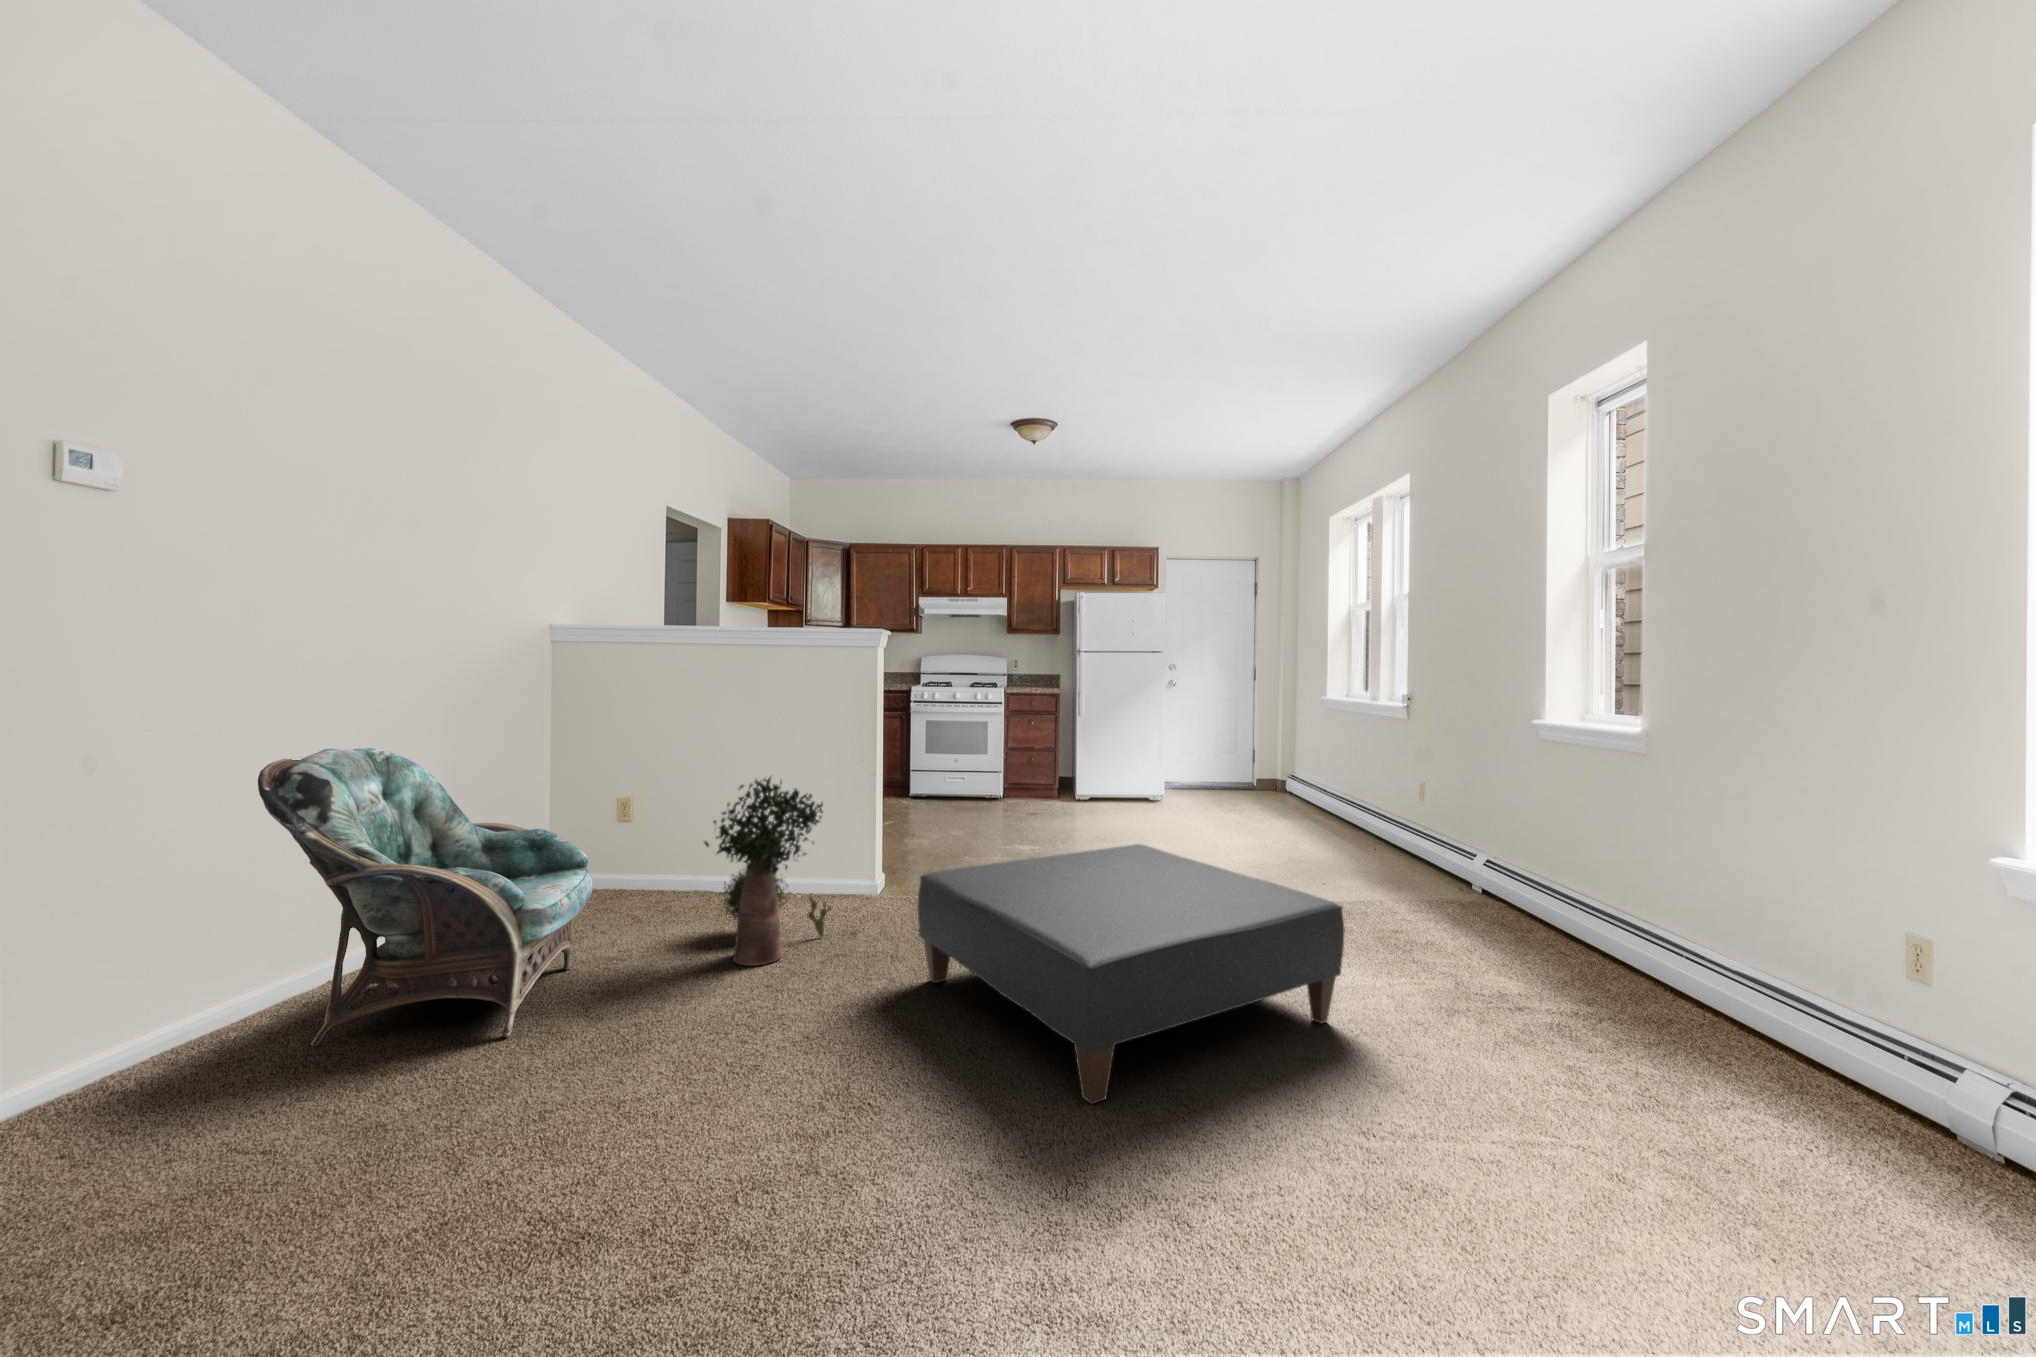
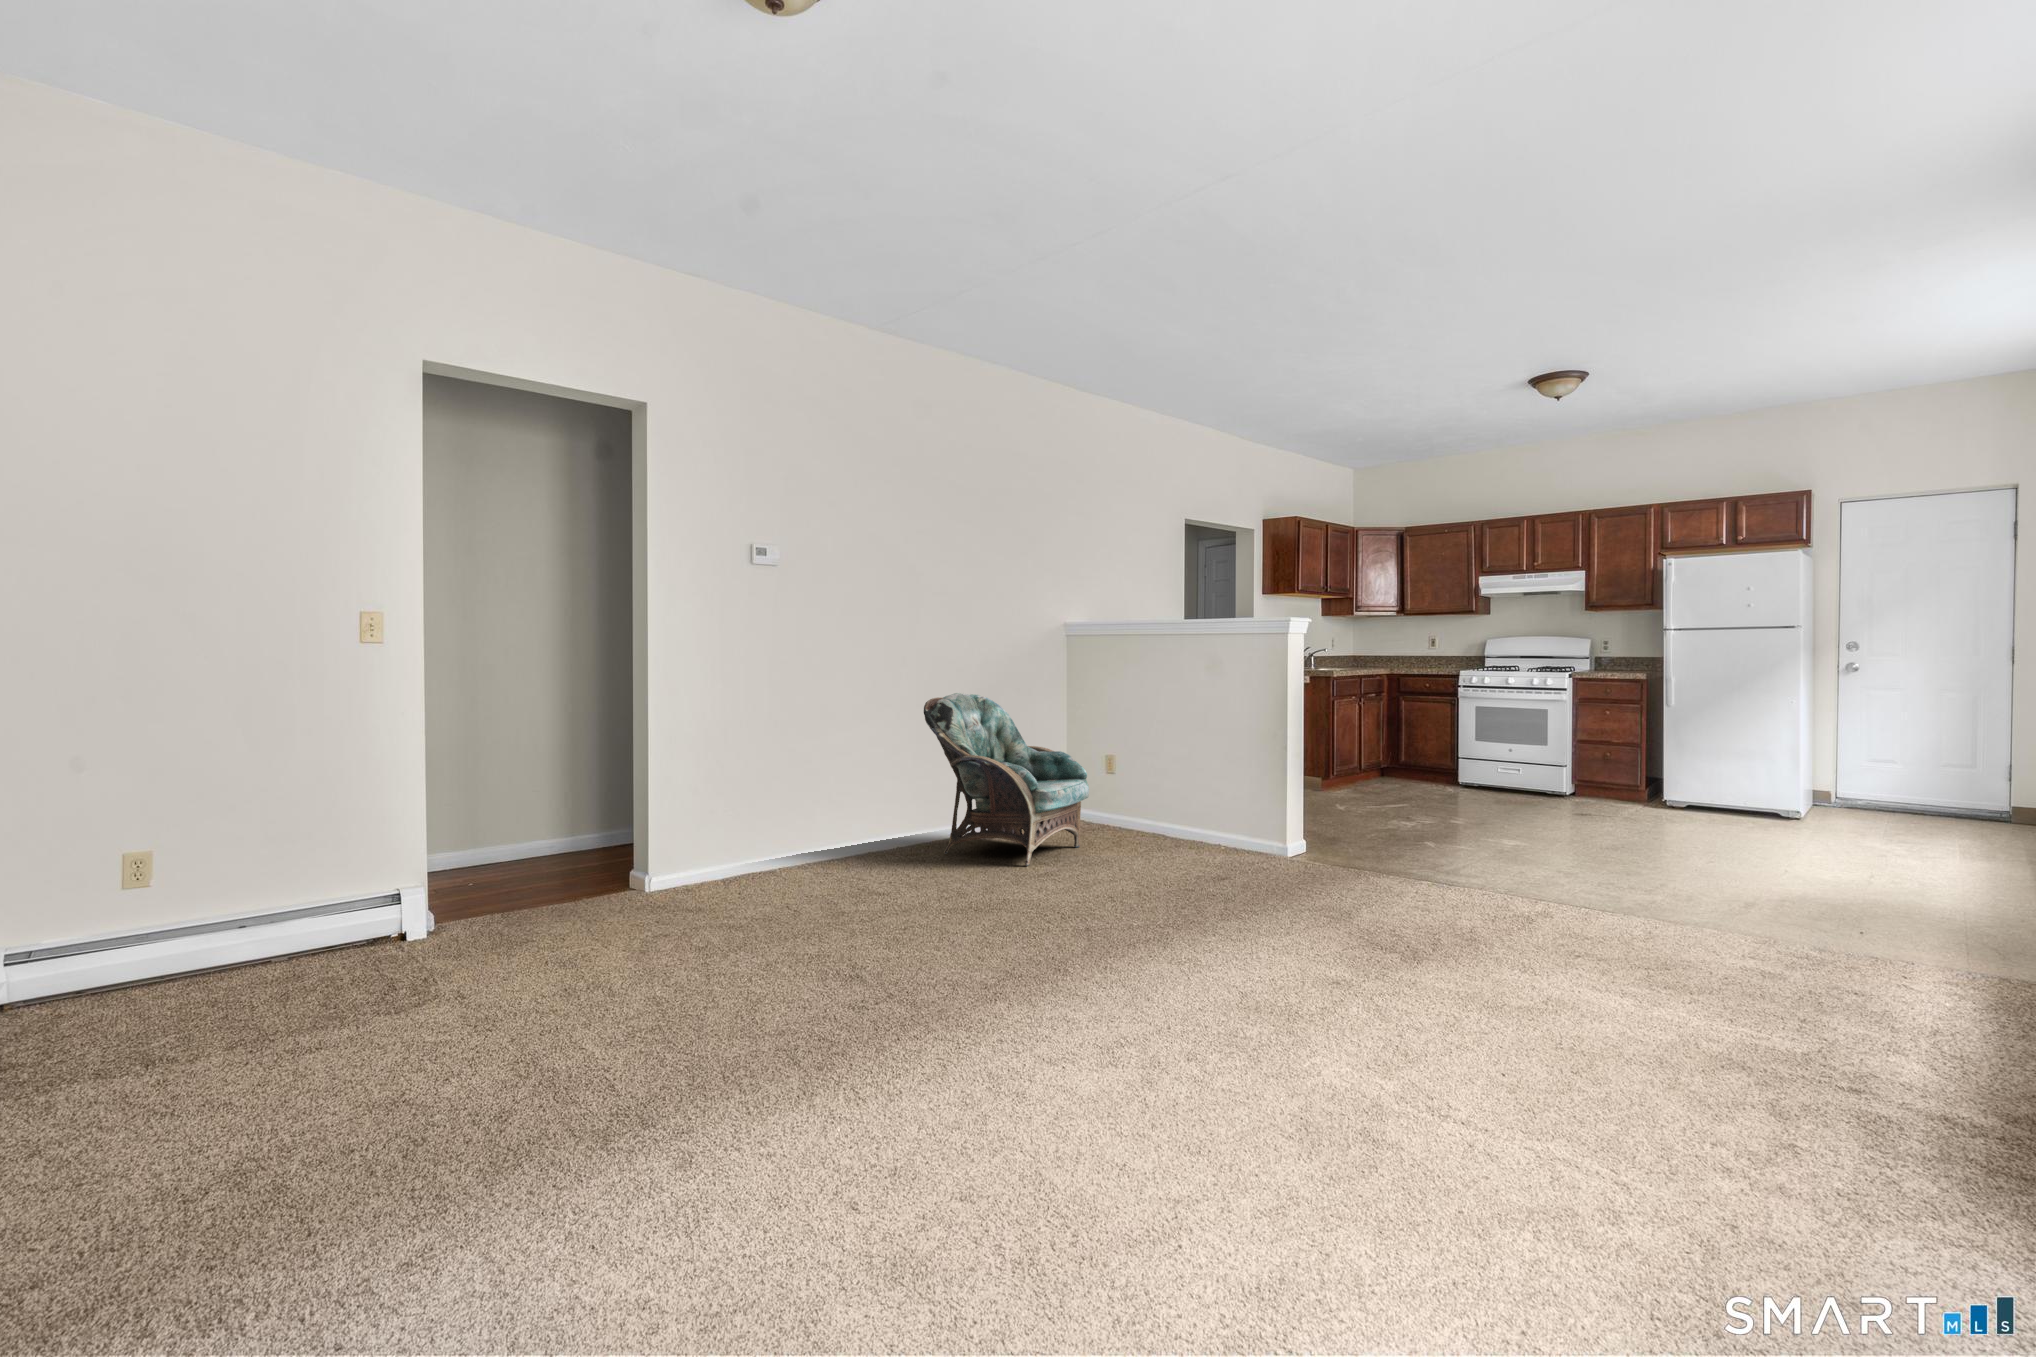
potted plant: present [704,777,831,966] -> none [1153,725,1257,864]
ottoman: present [918,844,1344,1104] -> none [1292,802,1653,970]

